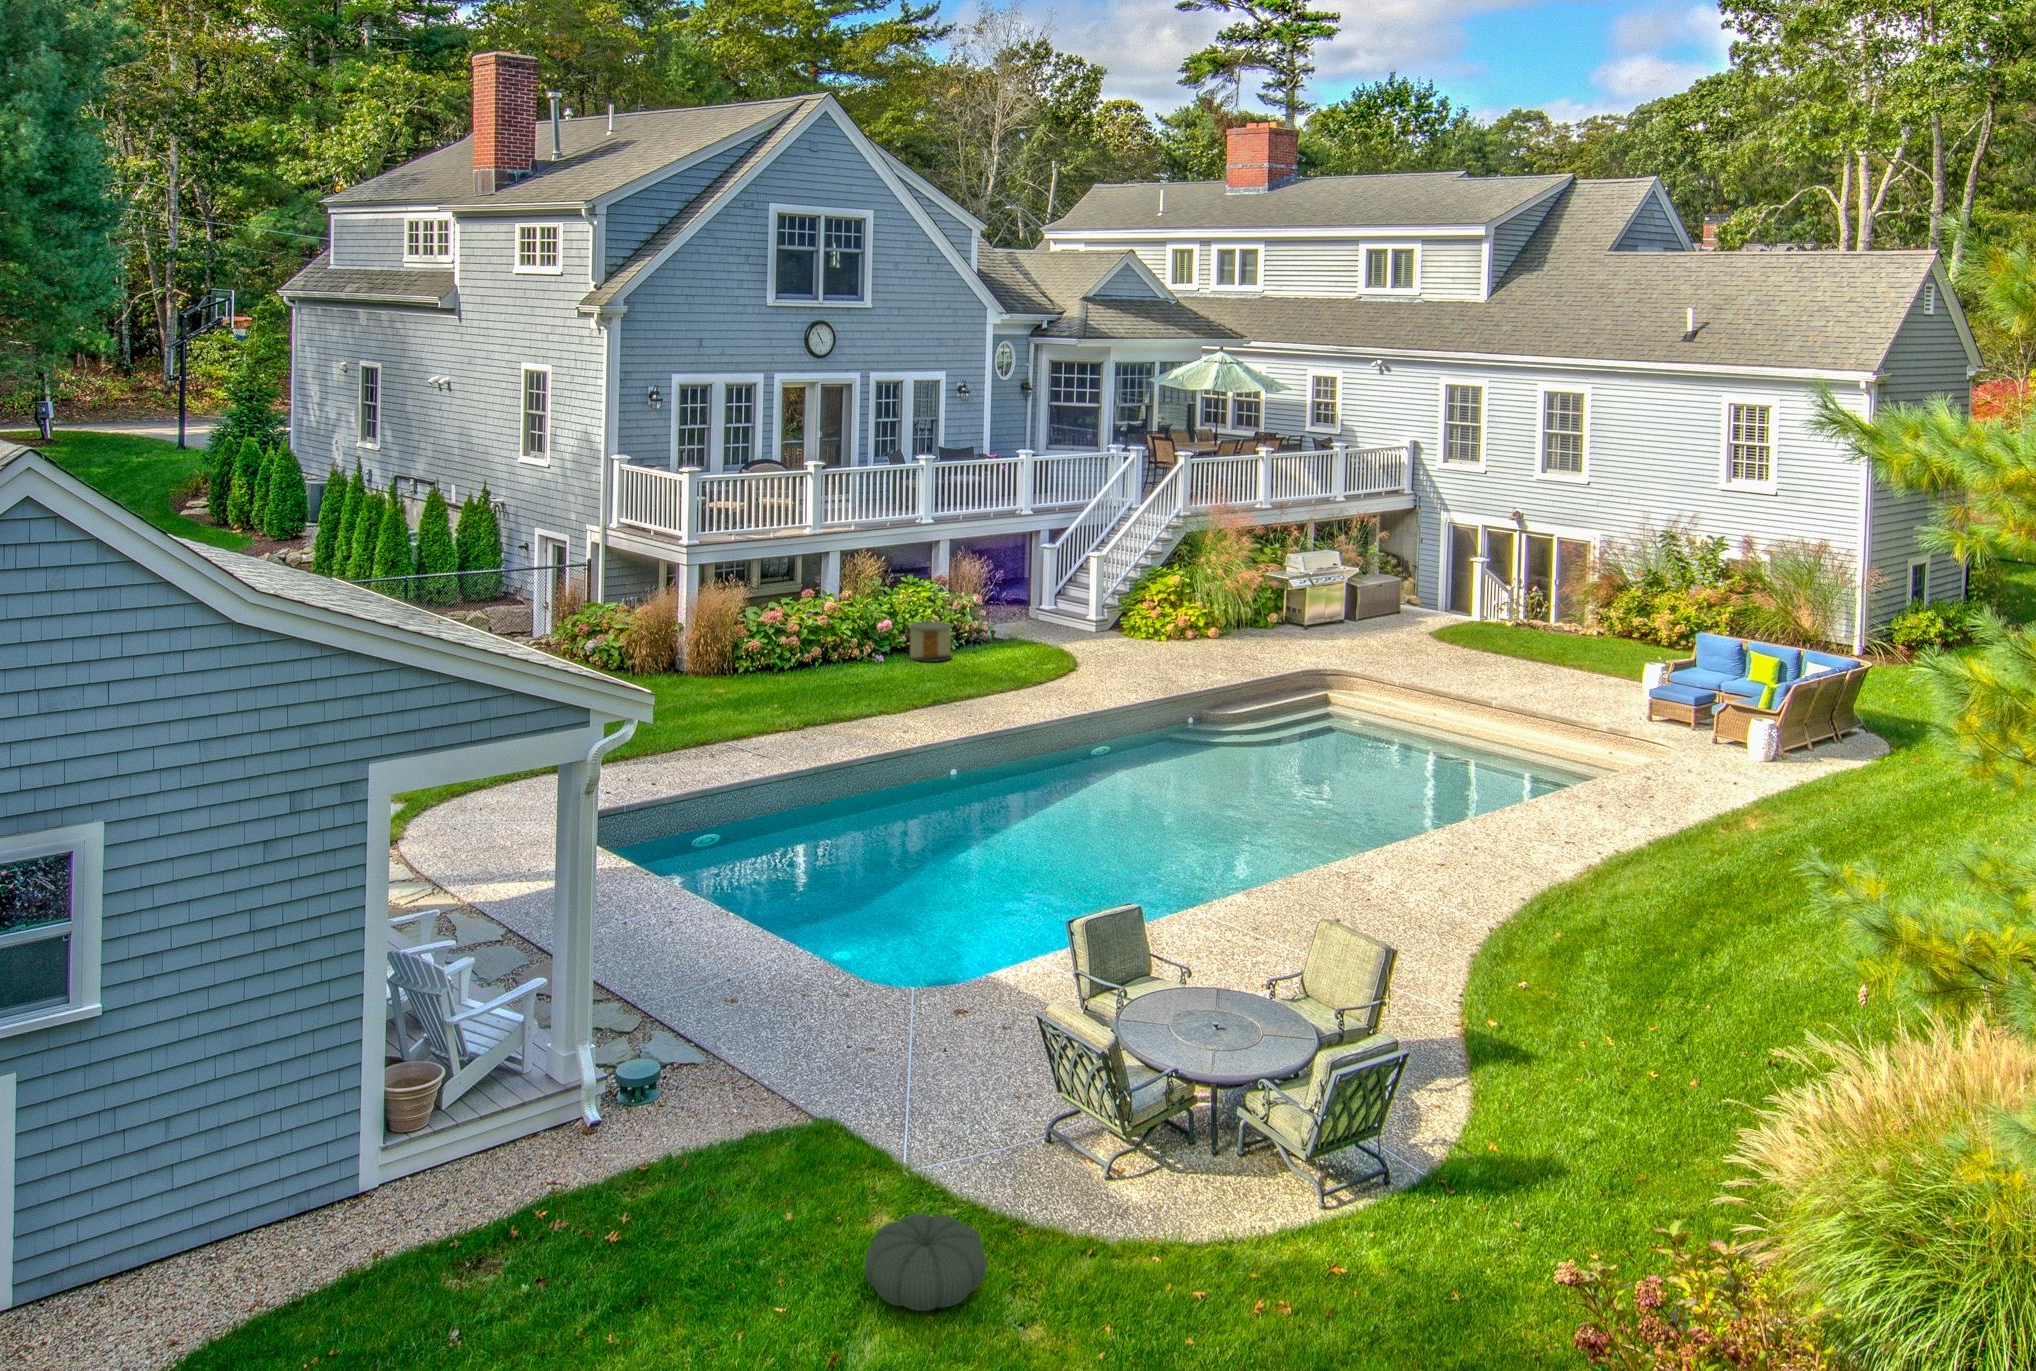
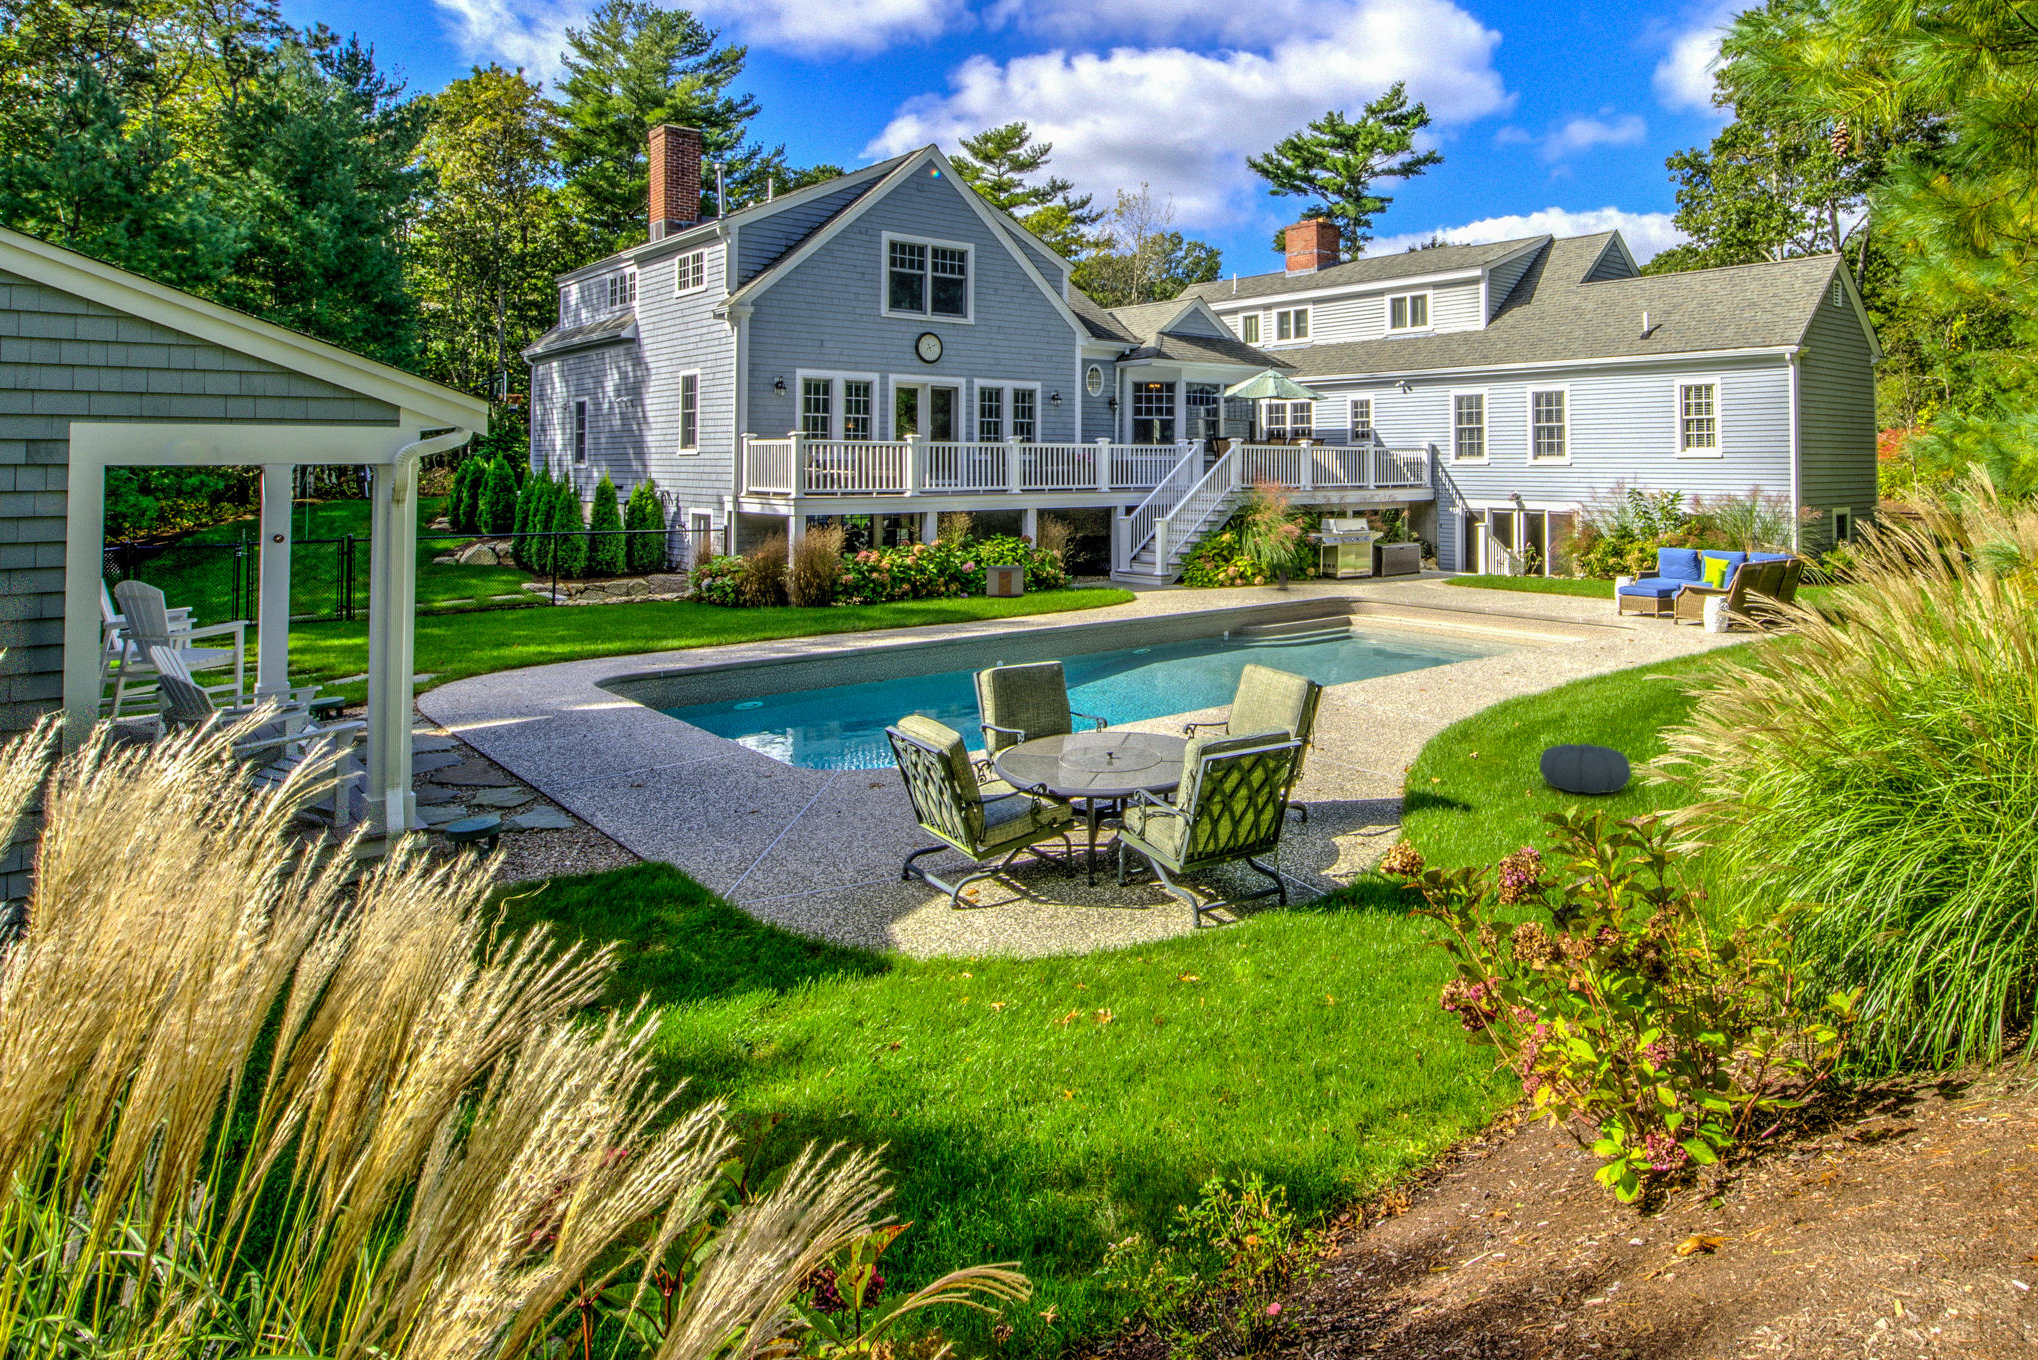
potted plant: none [1220,601,1267,641] -> present [1267,560,1299,590]
pouf: present [865,1214,987,1311] -> present [1540,744,1631,794]

